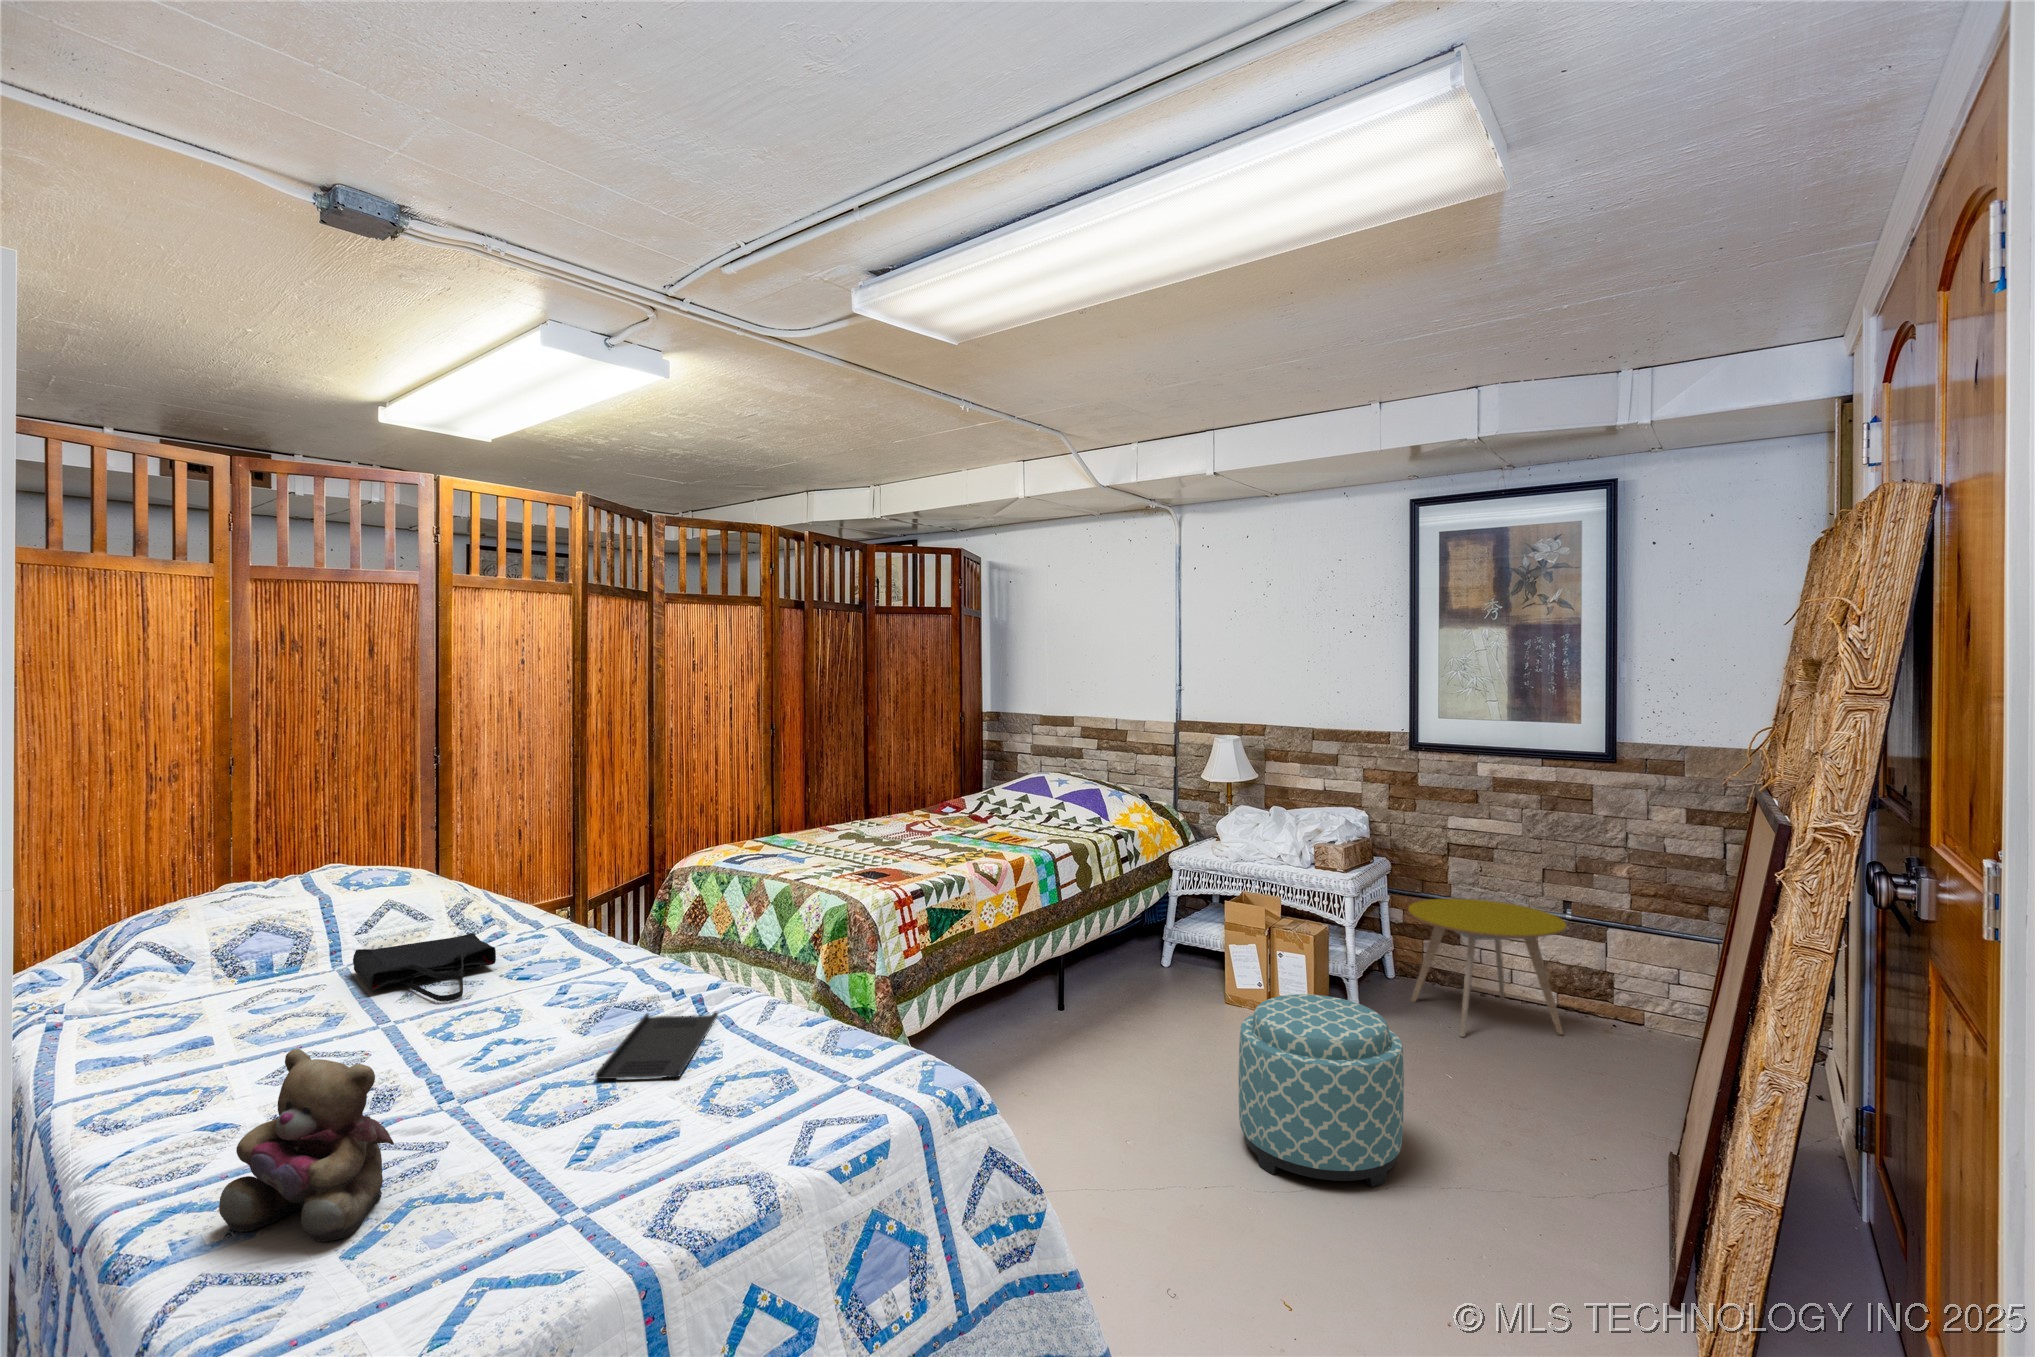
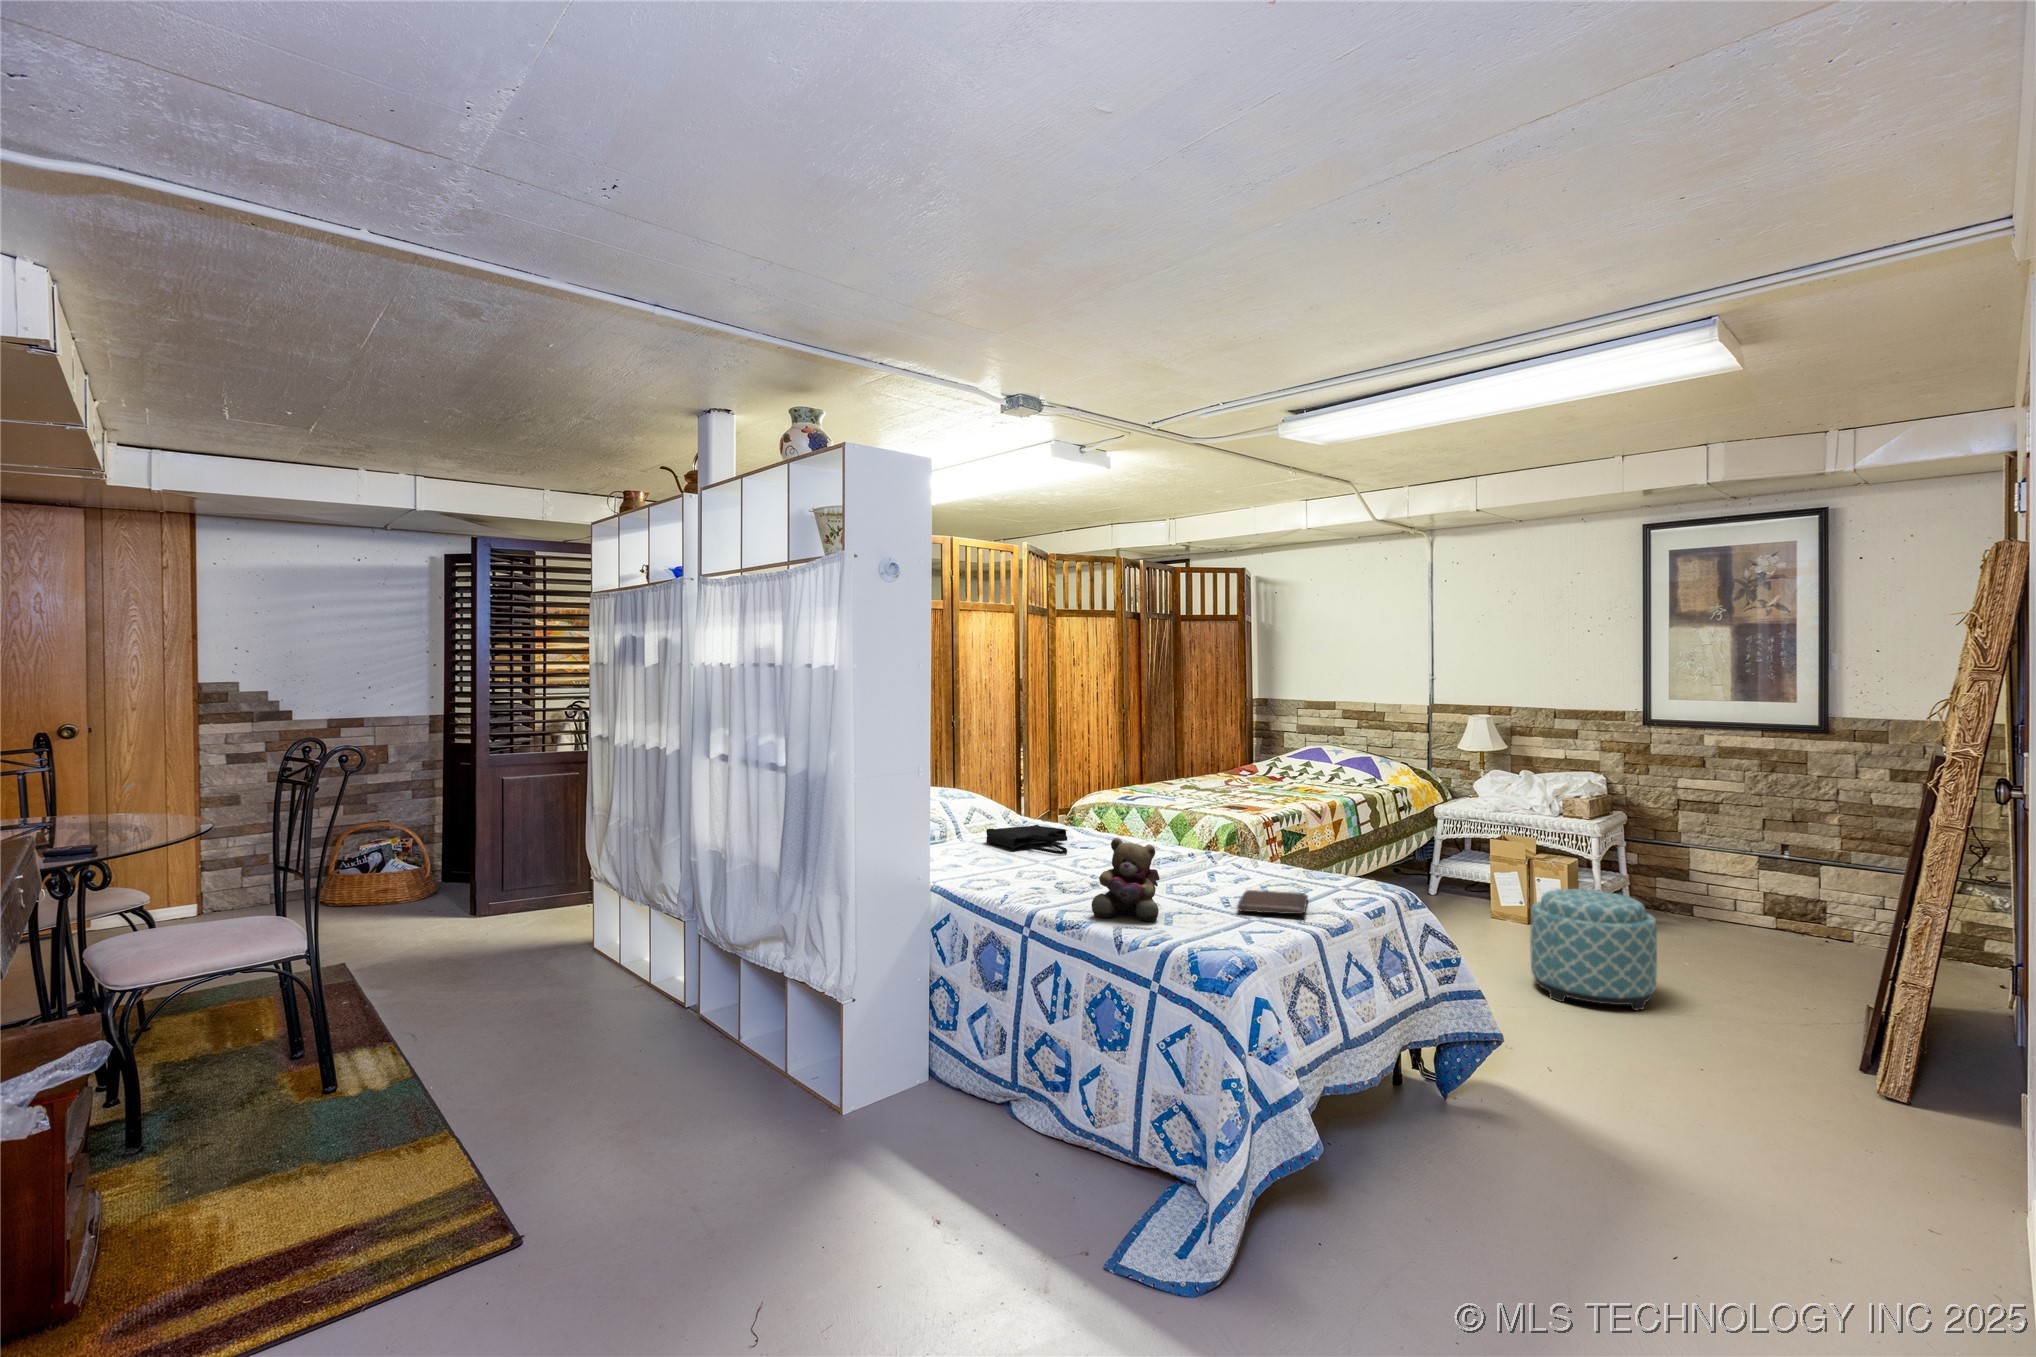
side table: present [1408,898,1566,1037] -> none [1646,843,1783,944]
tray: present [595,1012,718,1079] -> none [1188,860,1242,883]
book: none [563,1109,757,1196] -> present [1237,890,1308,914]

